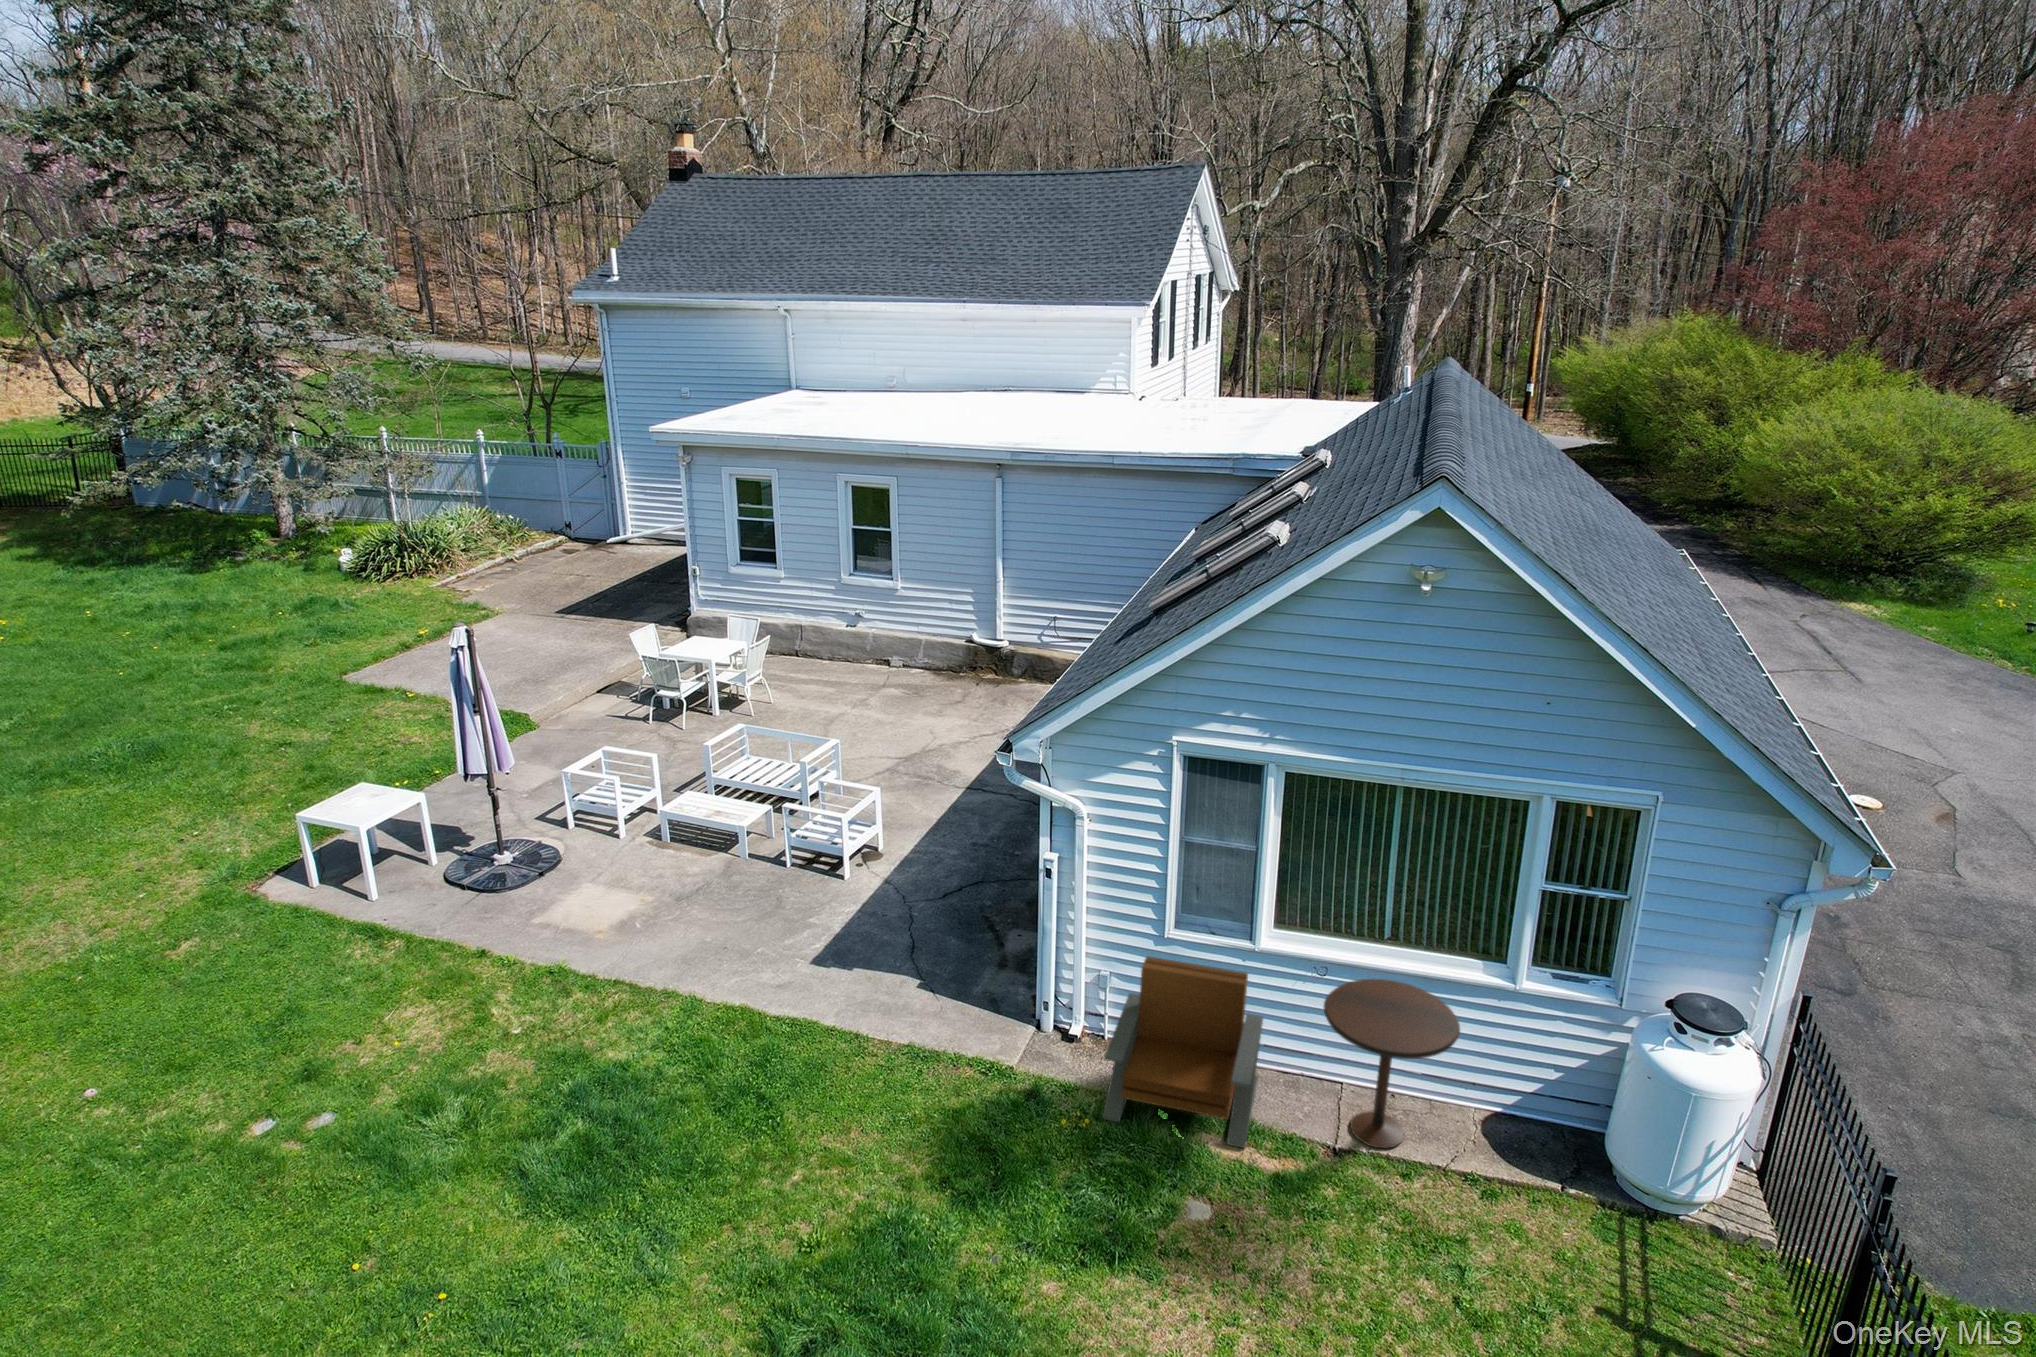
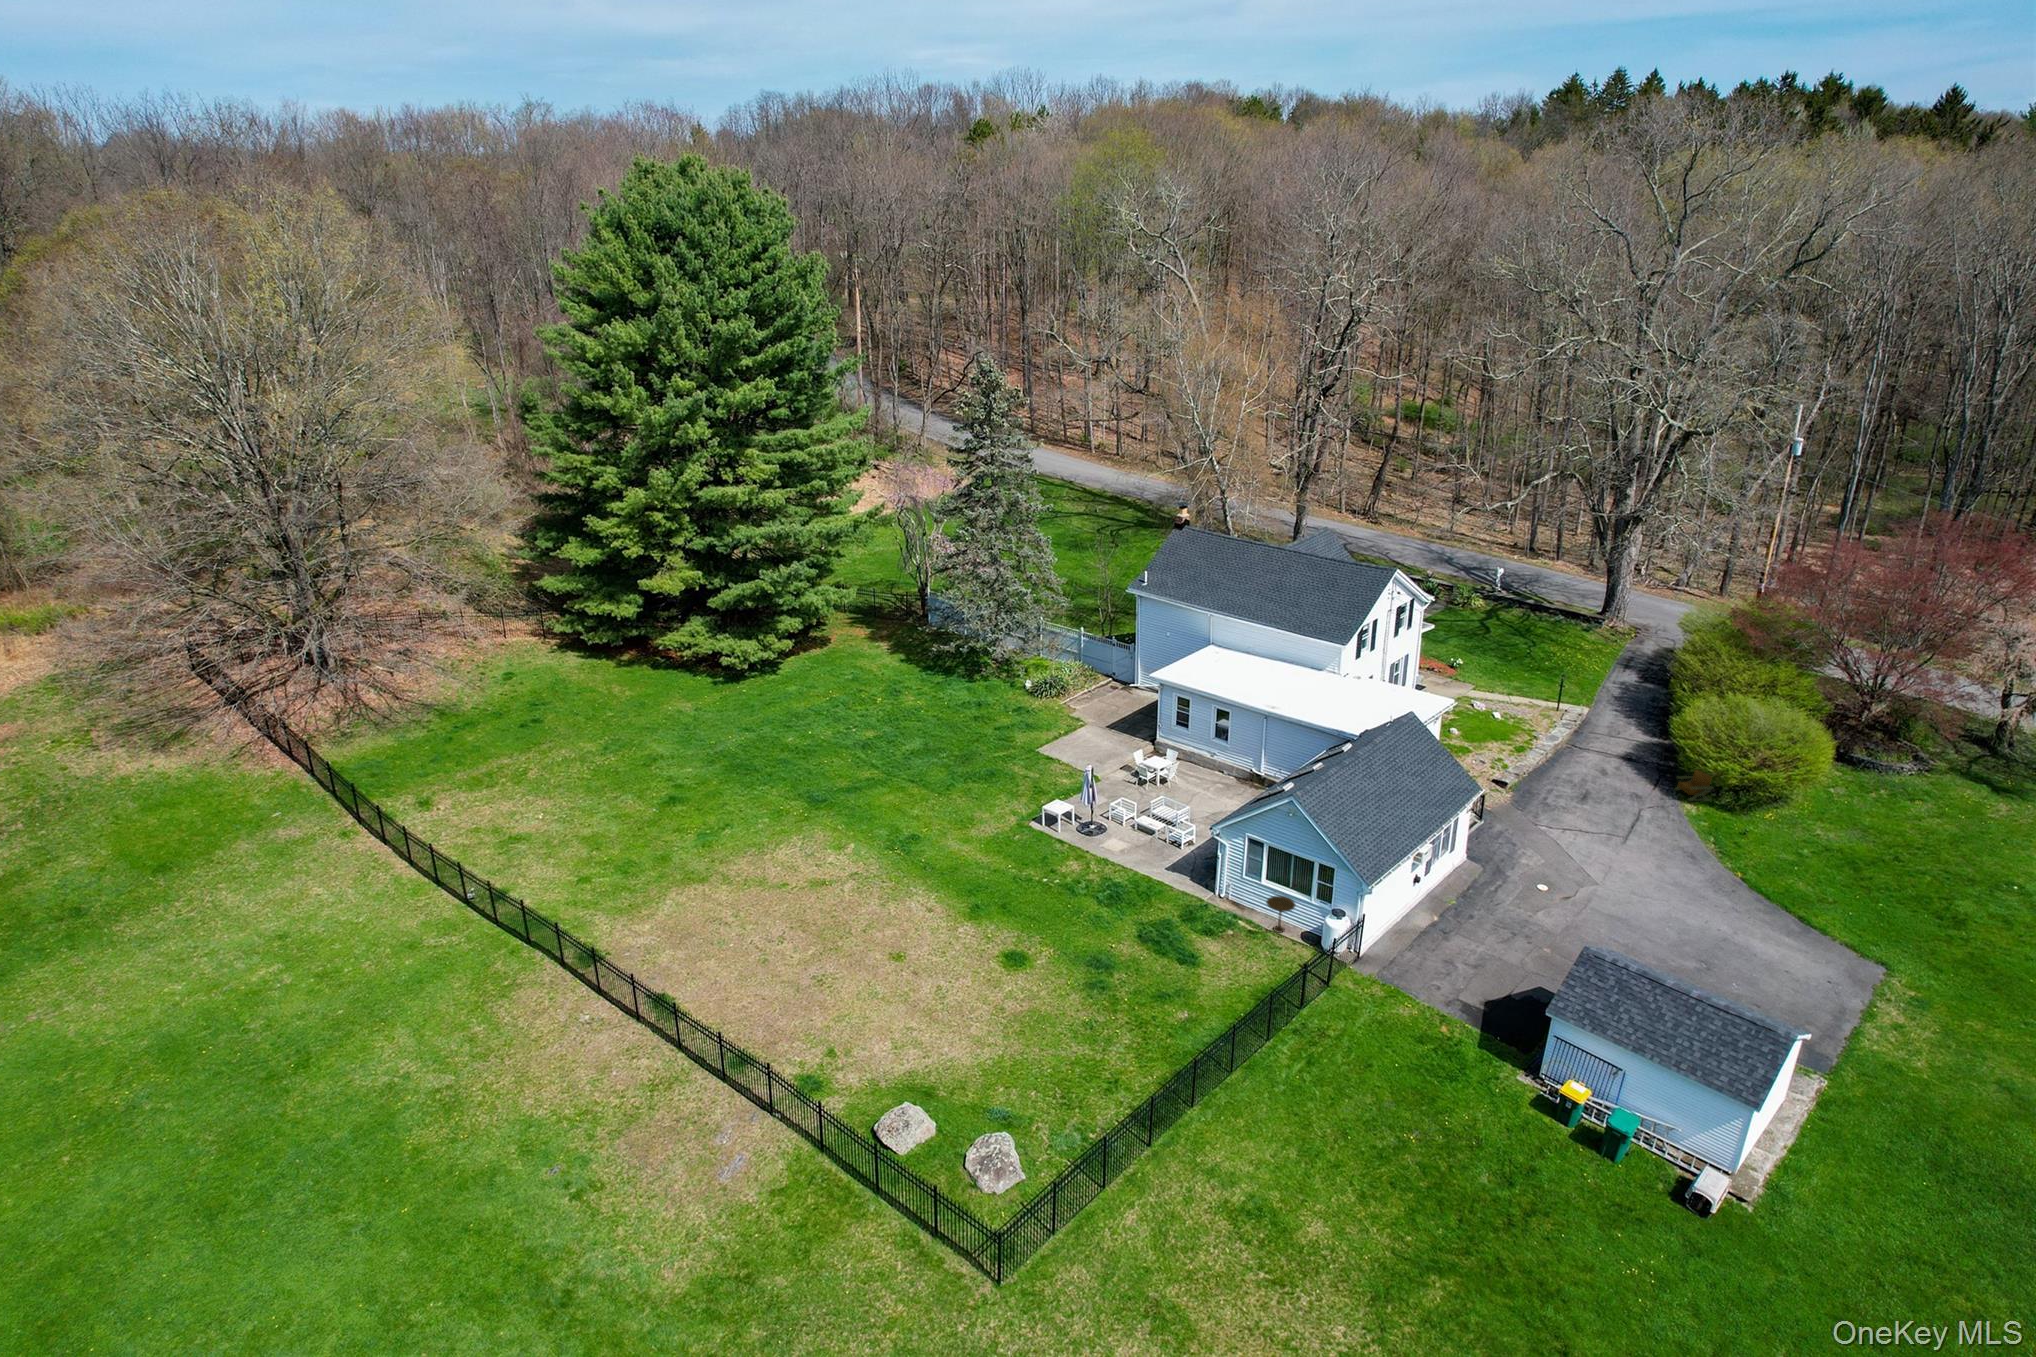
lounge chair: present [1102,956,1263,1148] -> present [1675,770,1713,801]

